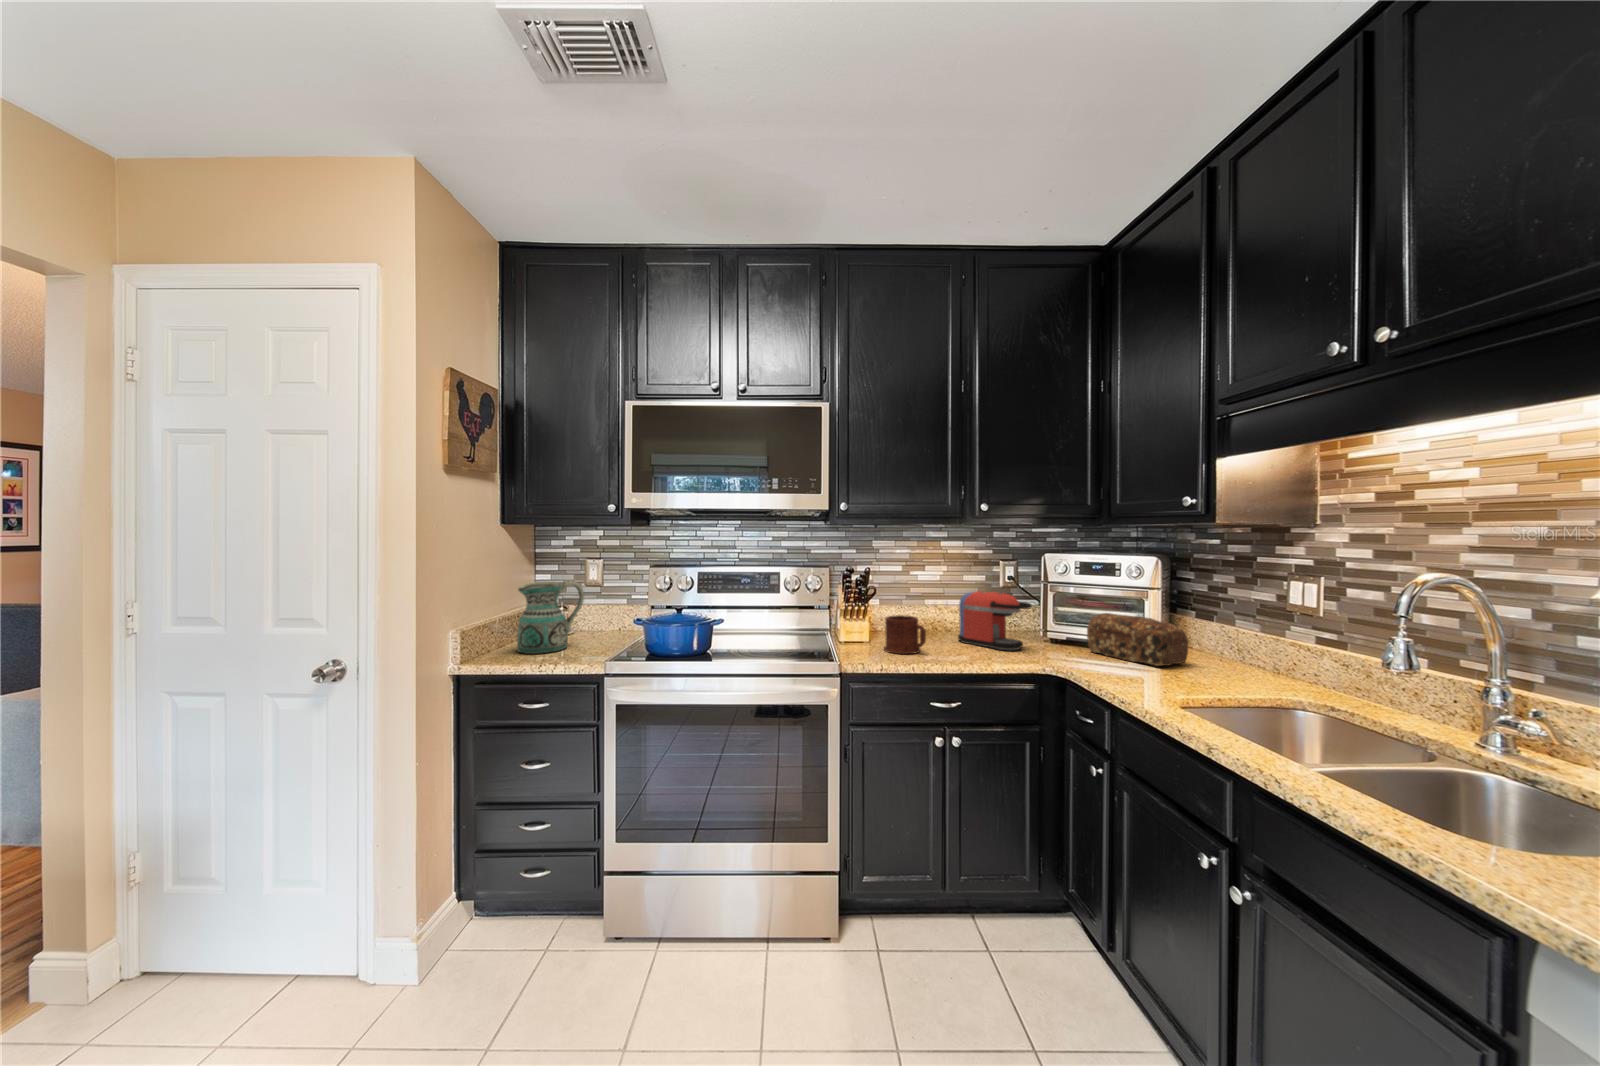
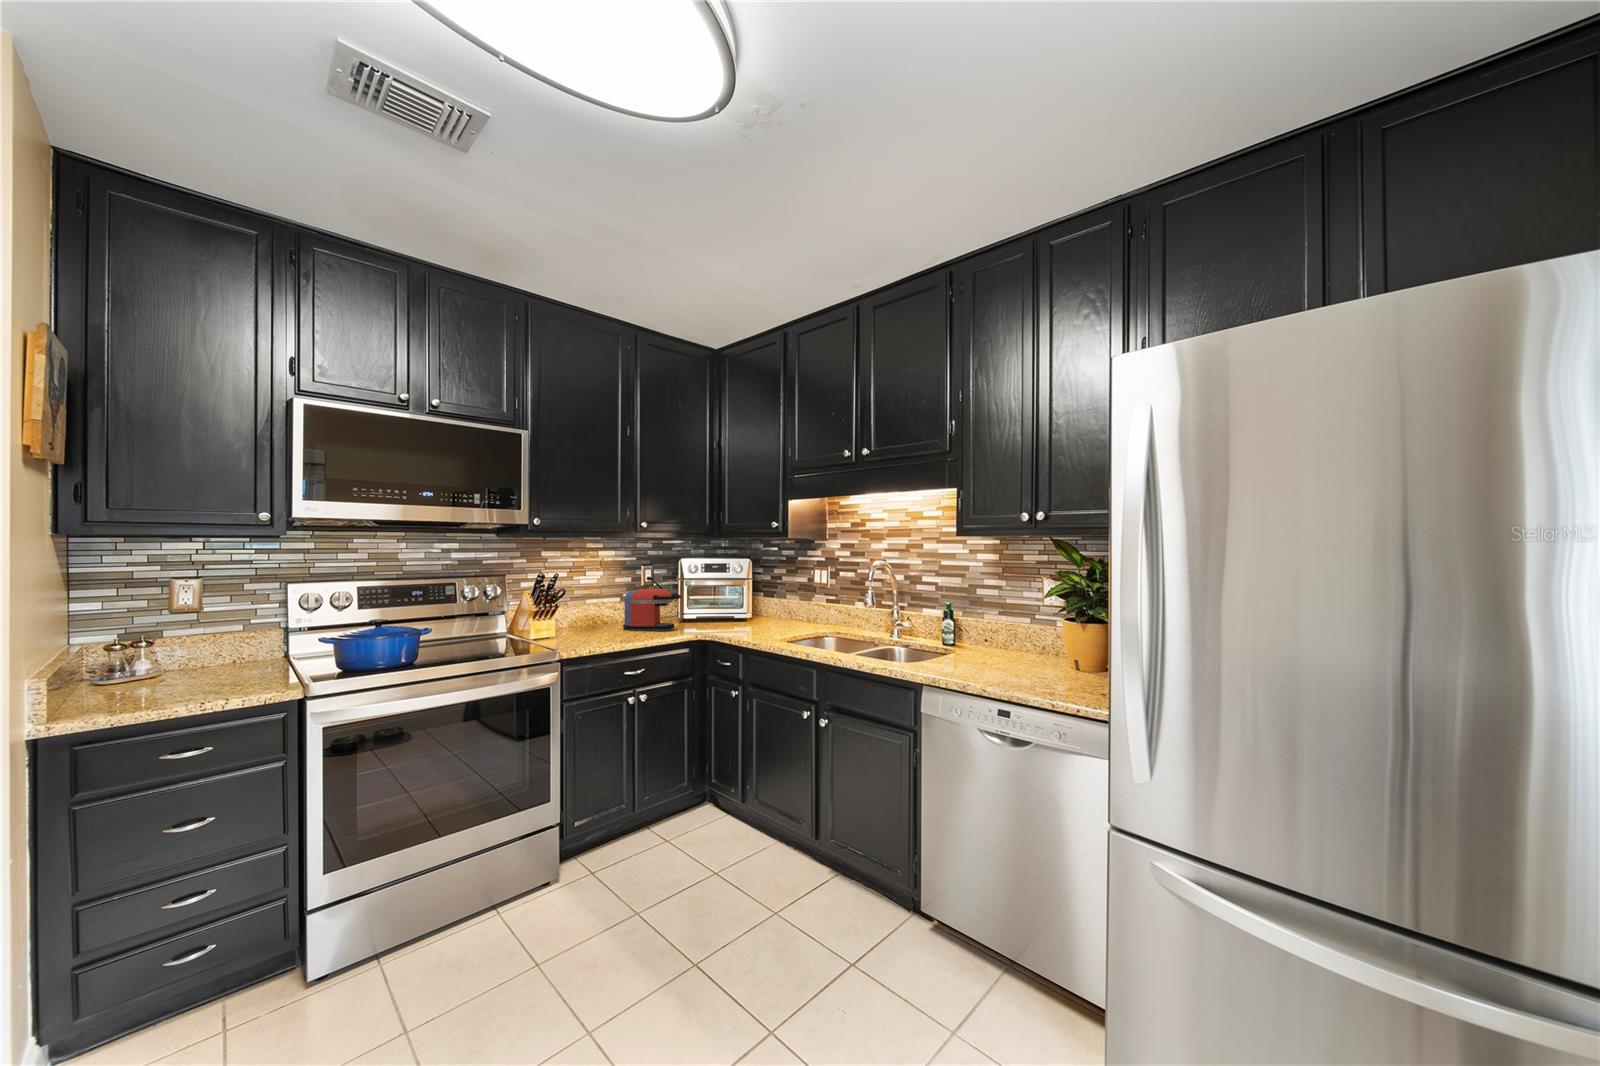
ceramic pitcher: present [517,581,584,654] -> none [144,602,237,696]
bread loaf: present [1087,613,1188,666] -> none [712,598,769,627]
mug: present [884,615,926,654] -> none [579,611,616,642]

